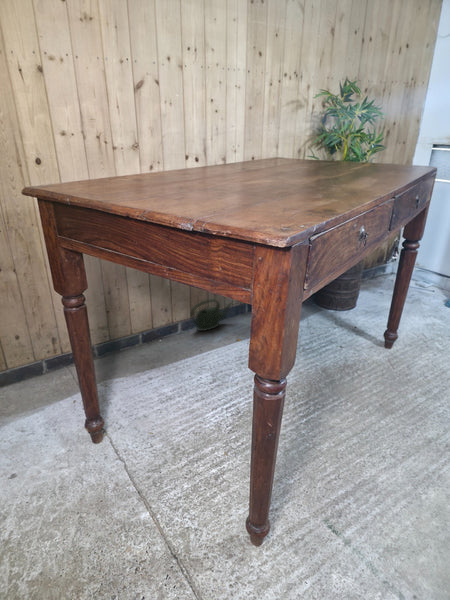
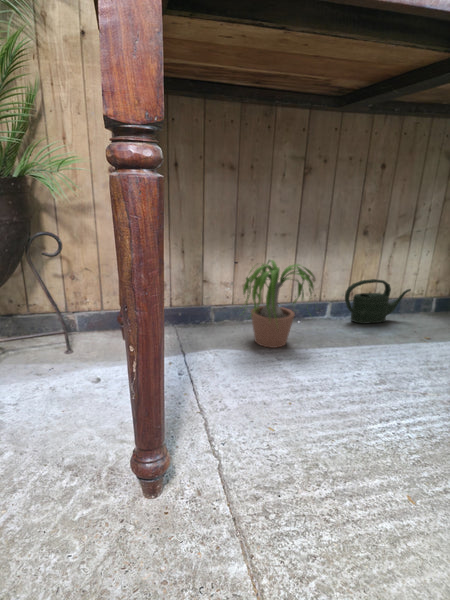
potted plant: none [113,305,176,368] -> present [243,260,314,348]

